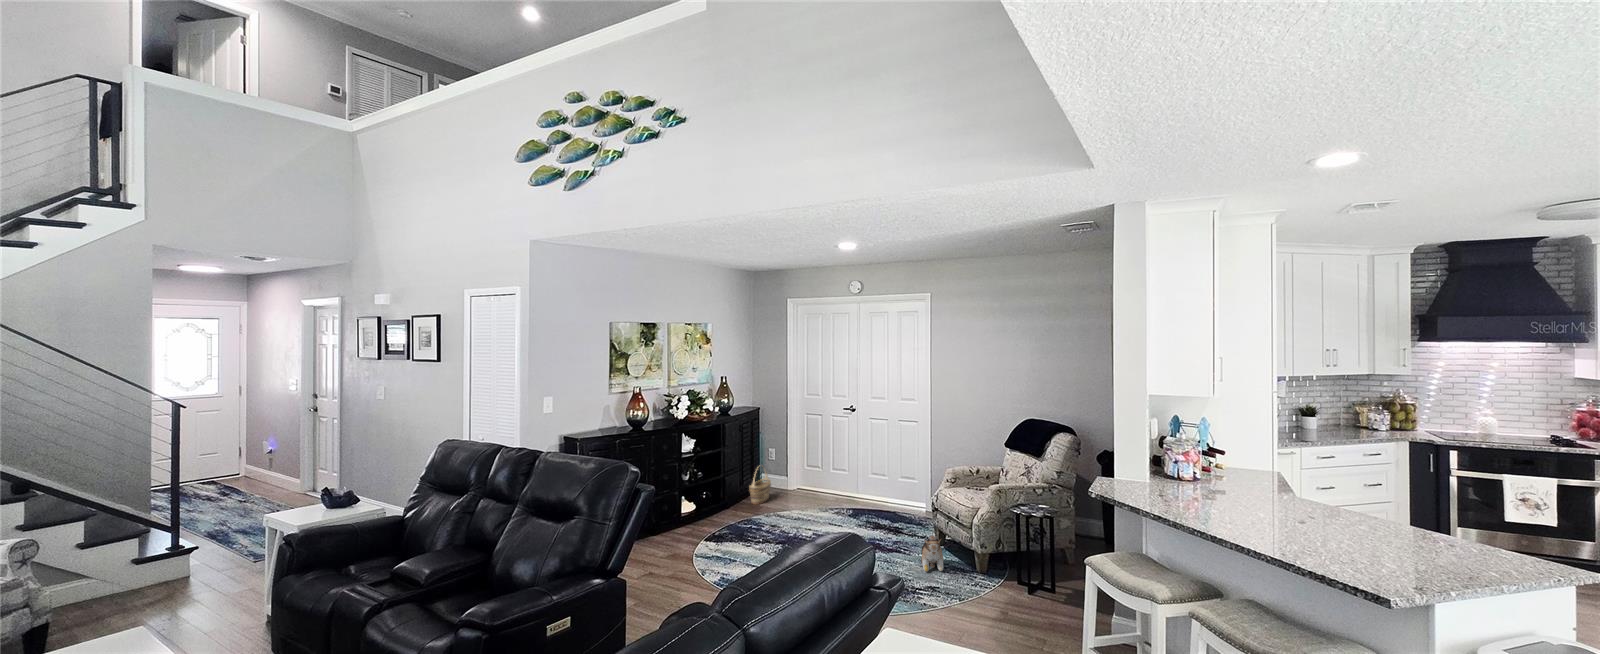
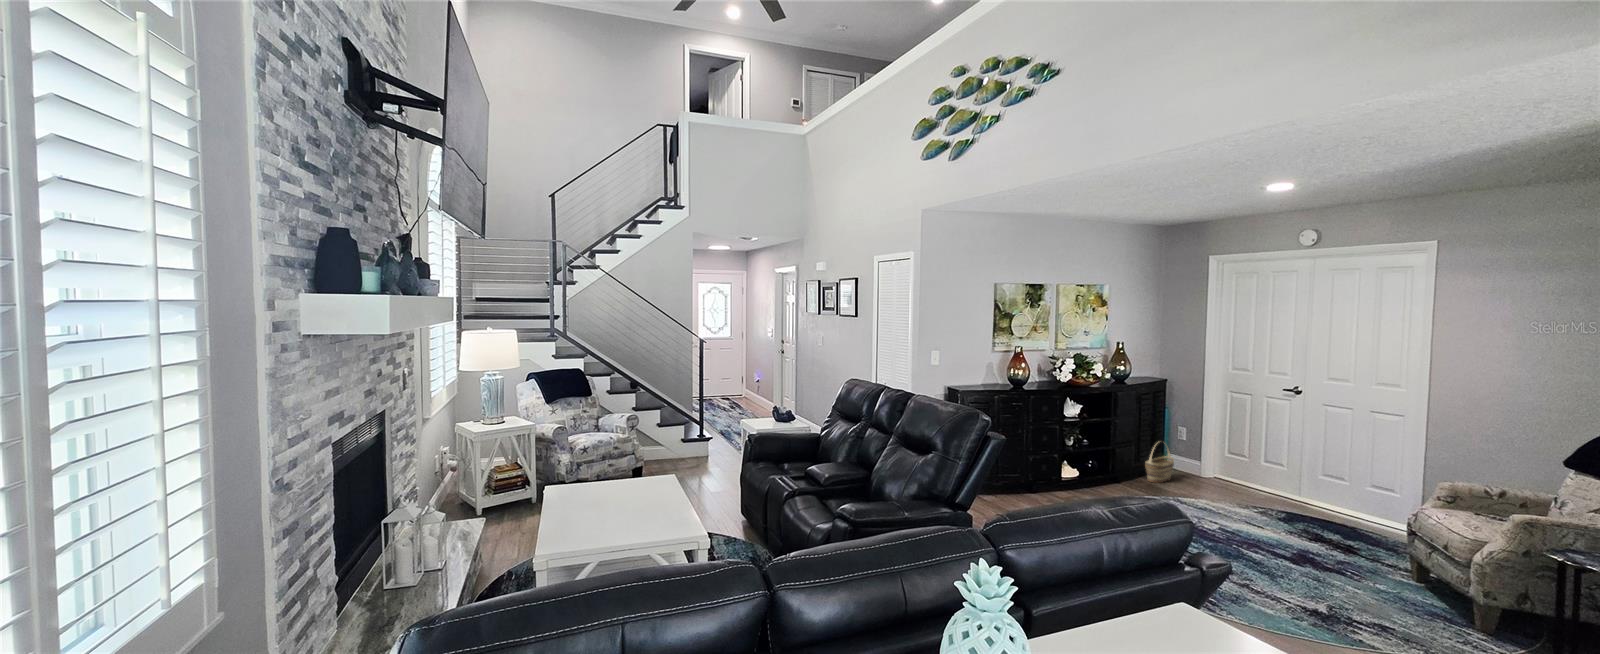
plush toy: present [921,536,943,572] -> none [1379,562,1419,612]

